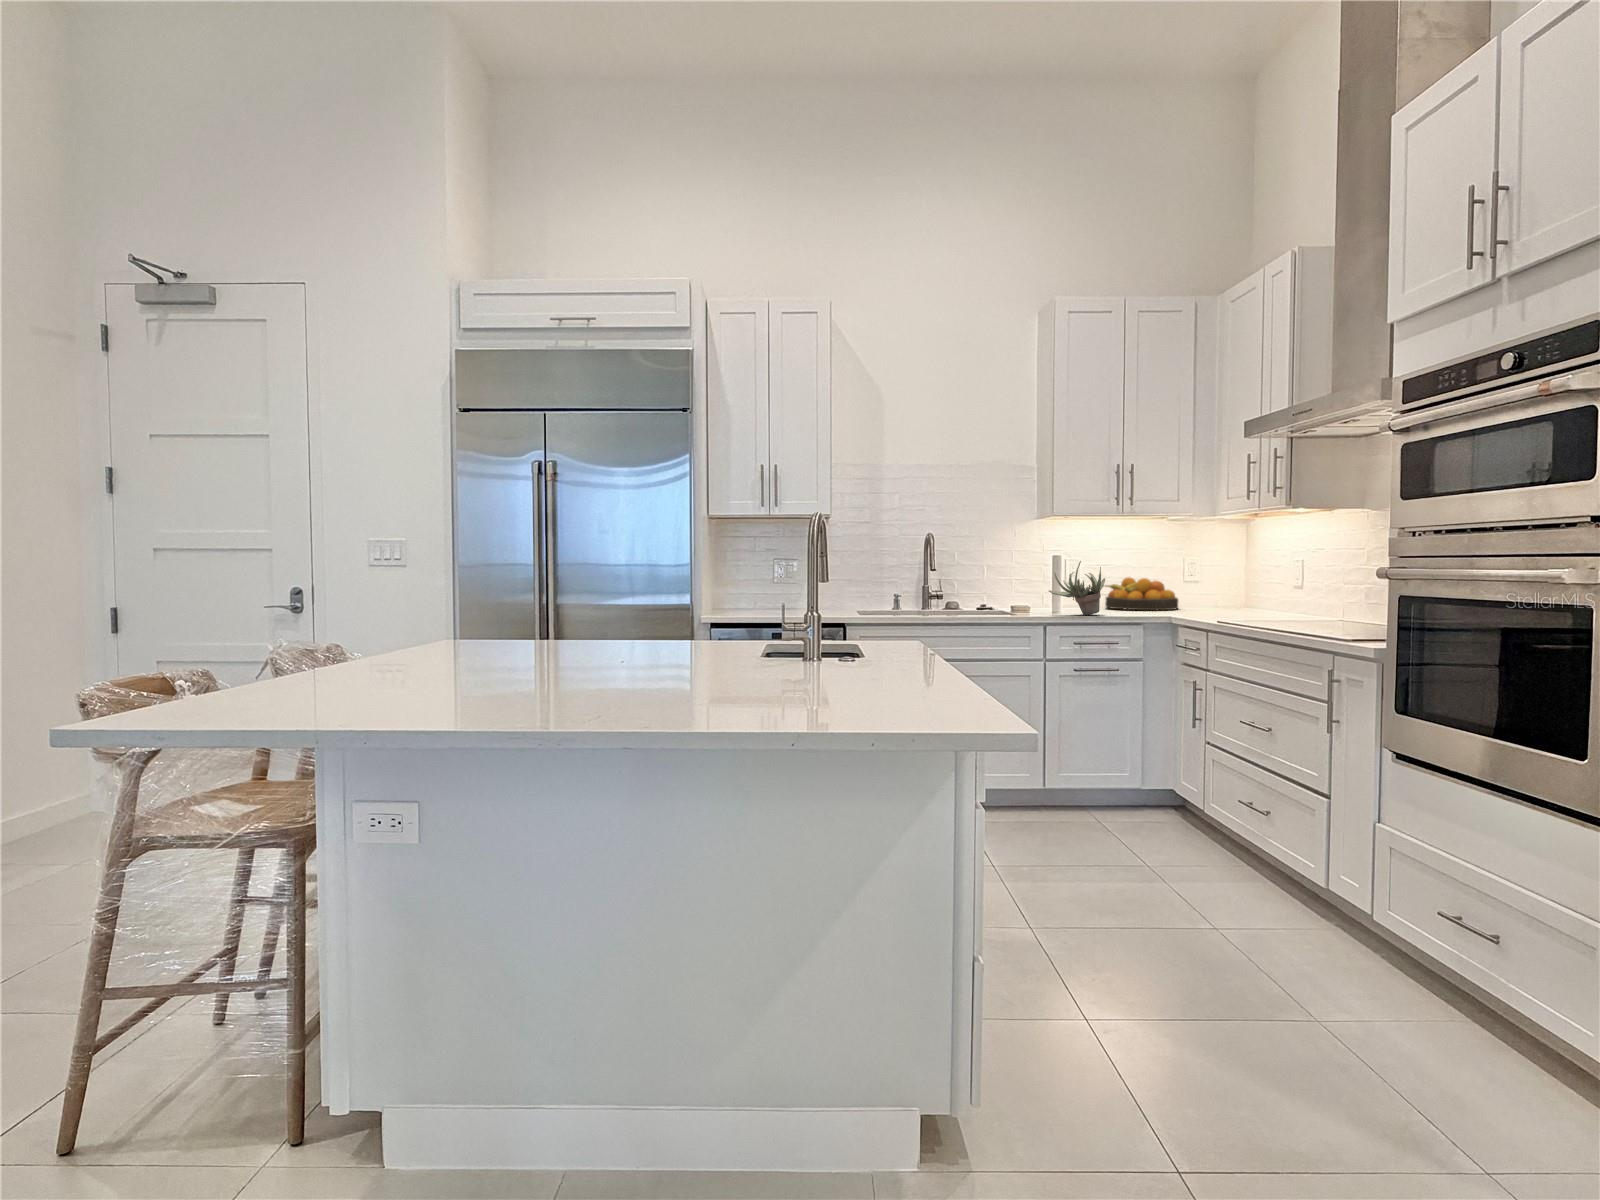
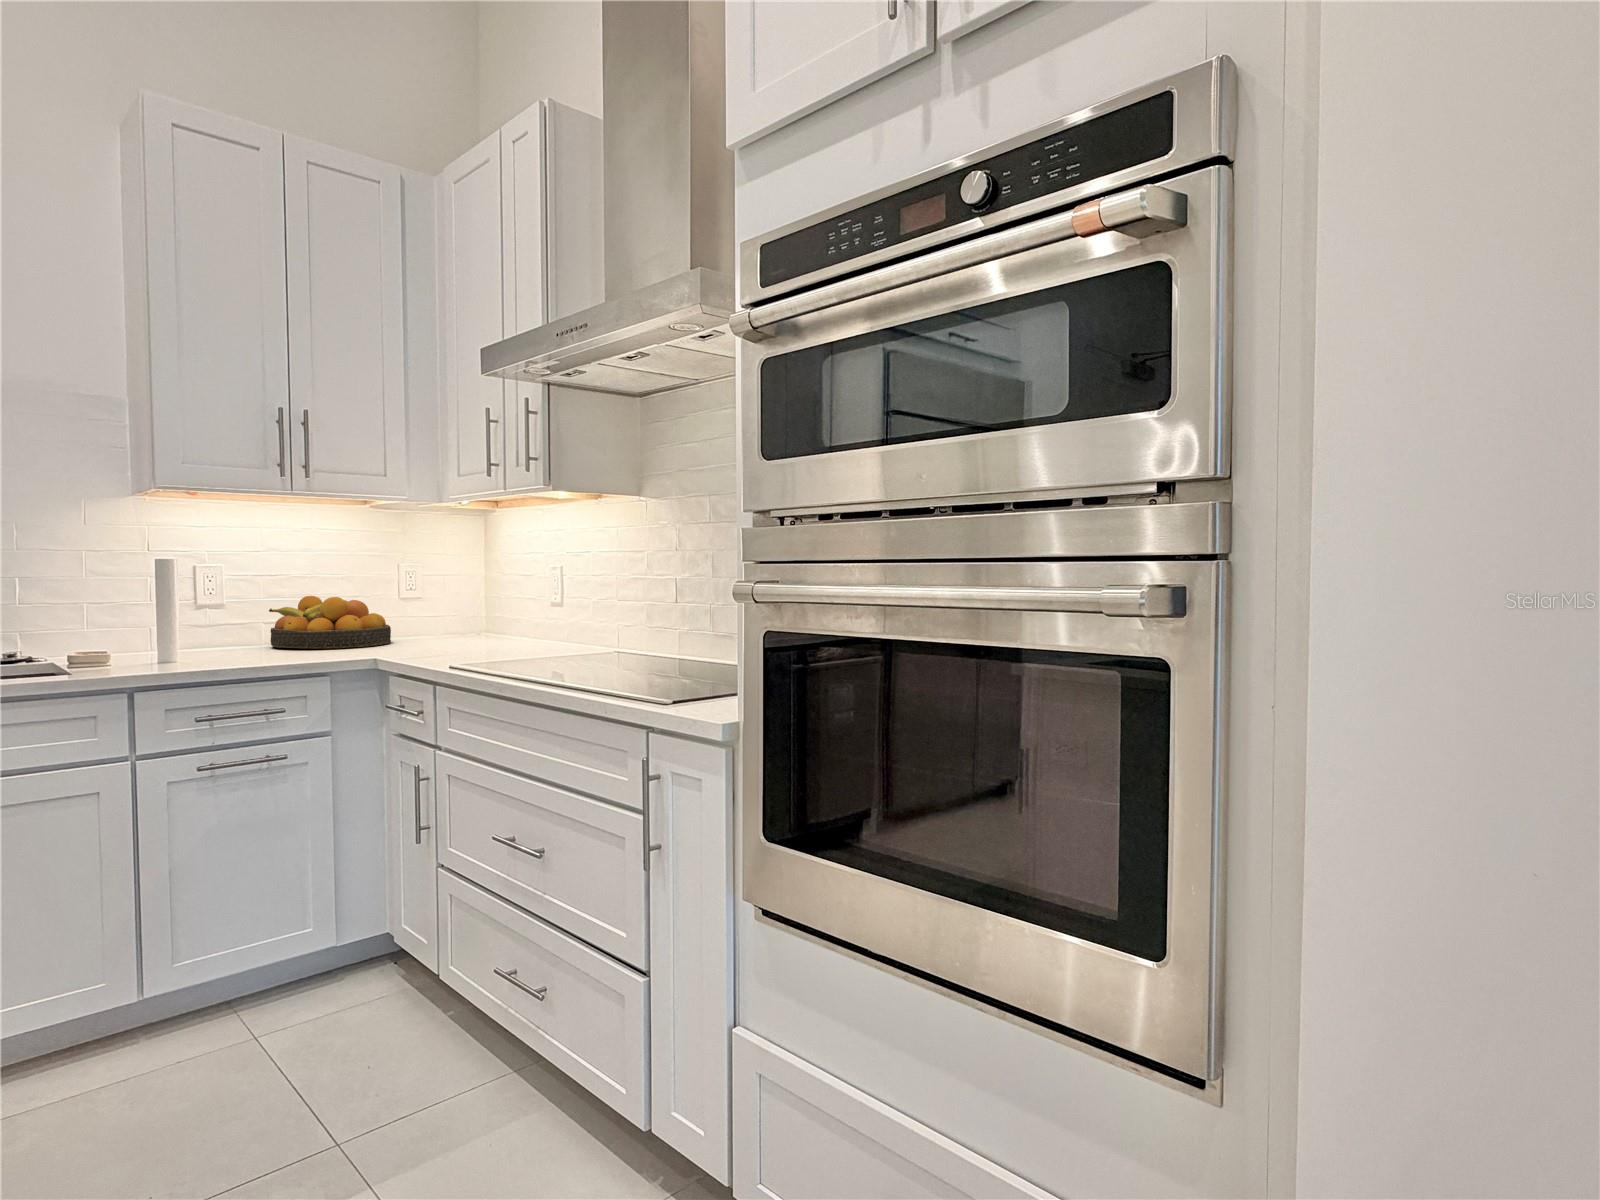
succulent plant: present [1049,561,1105,615] -> none [143,570,258,666]

